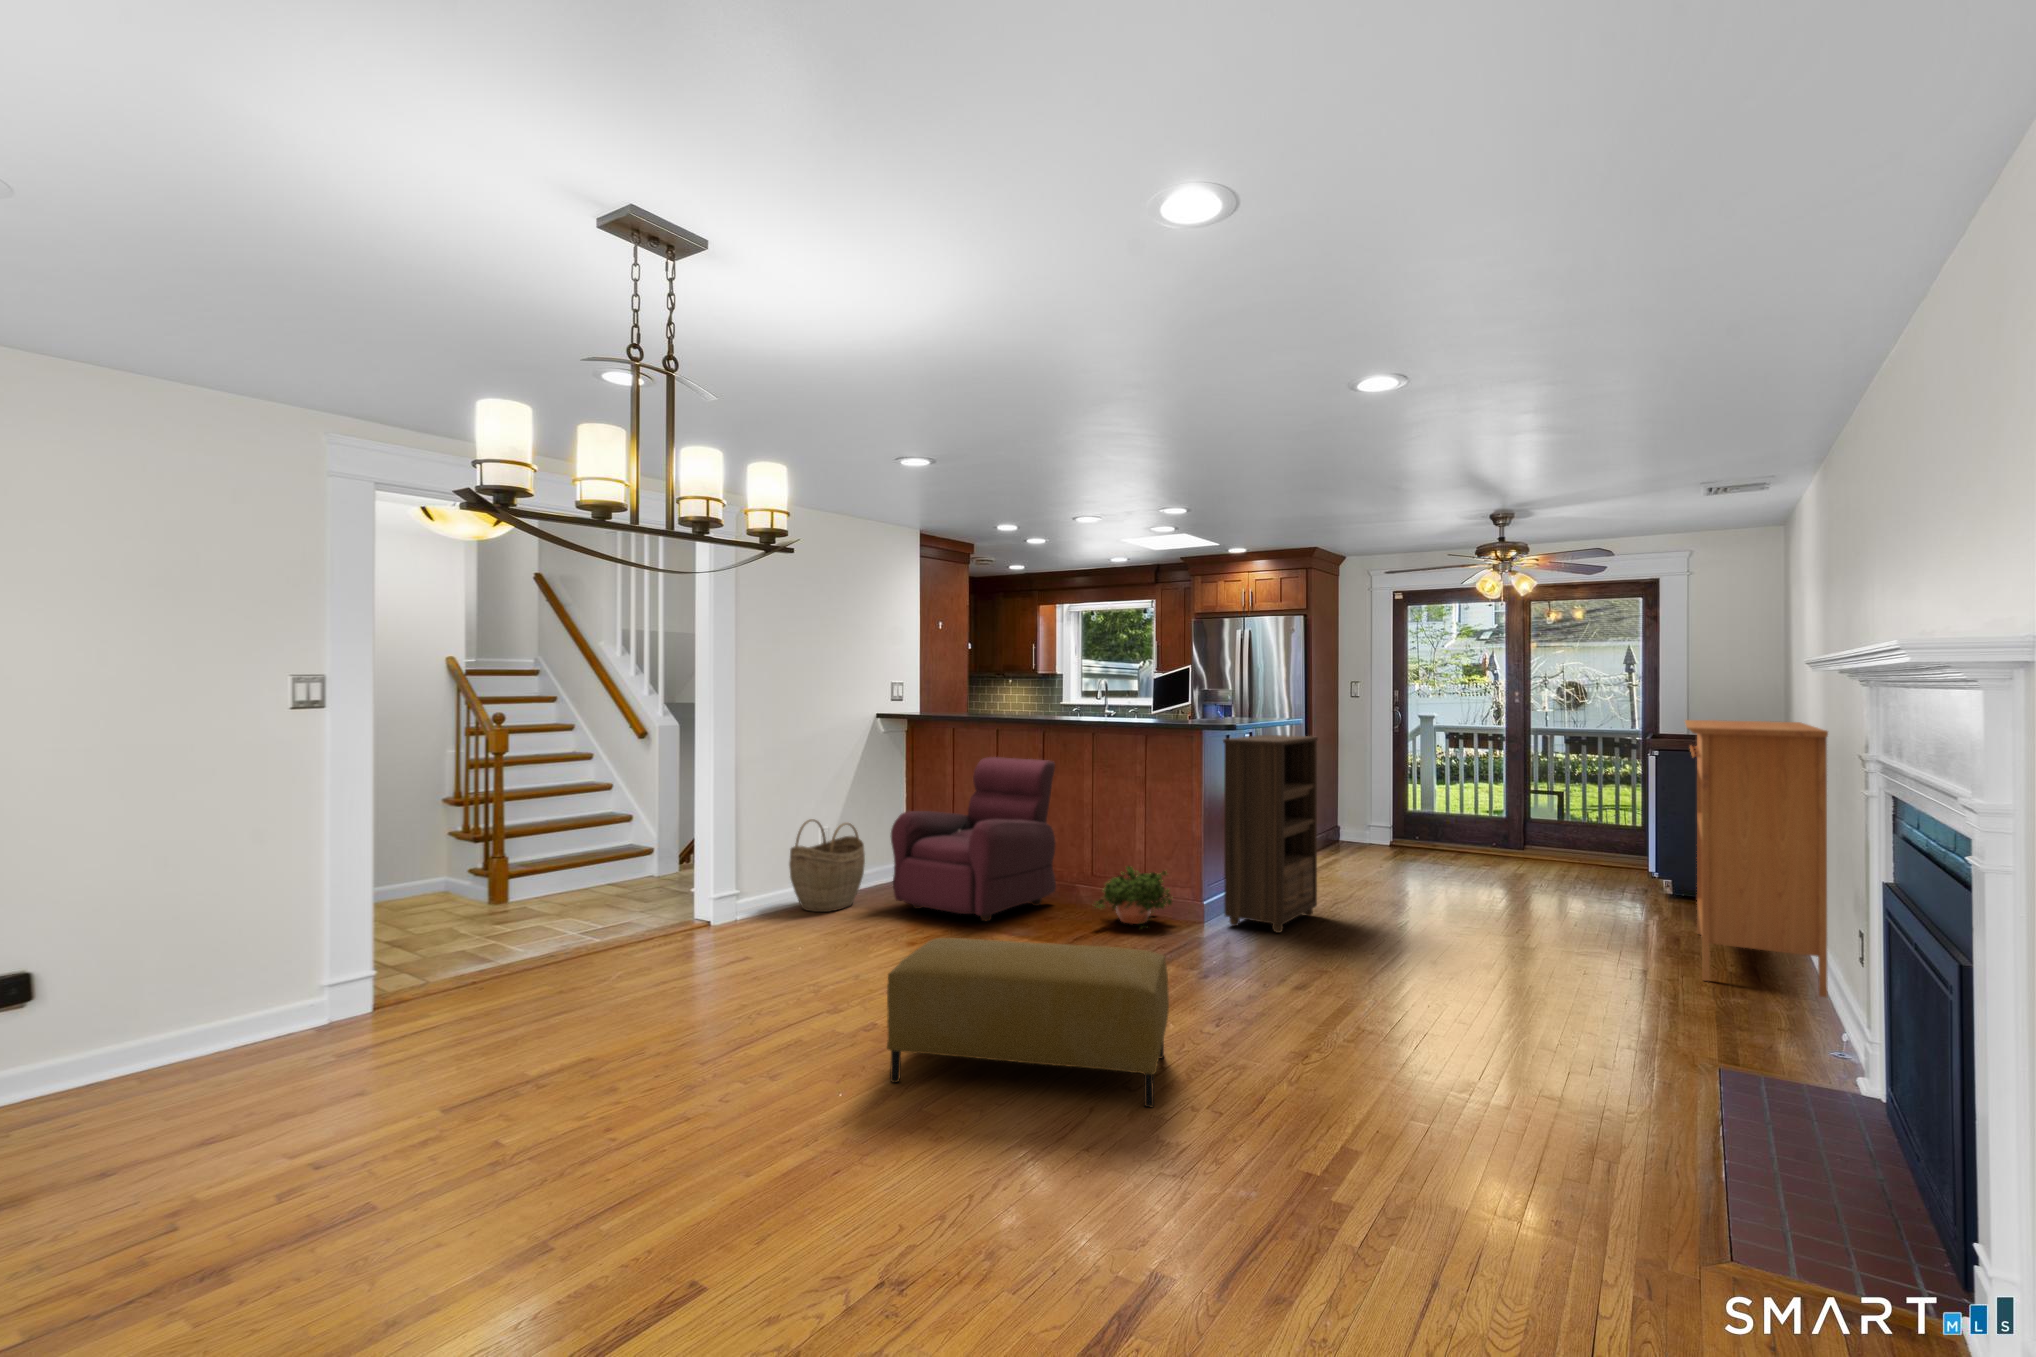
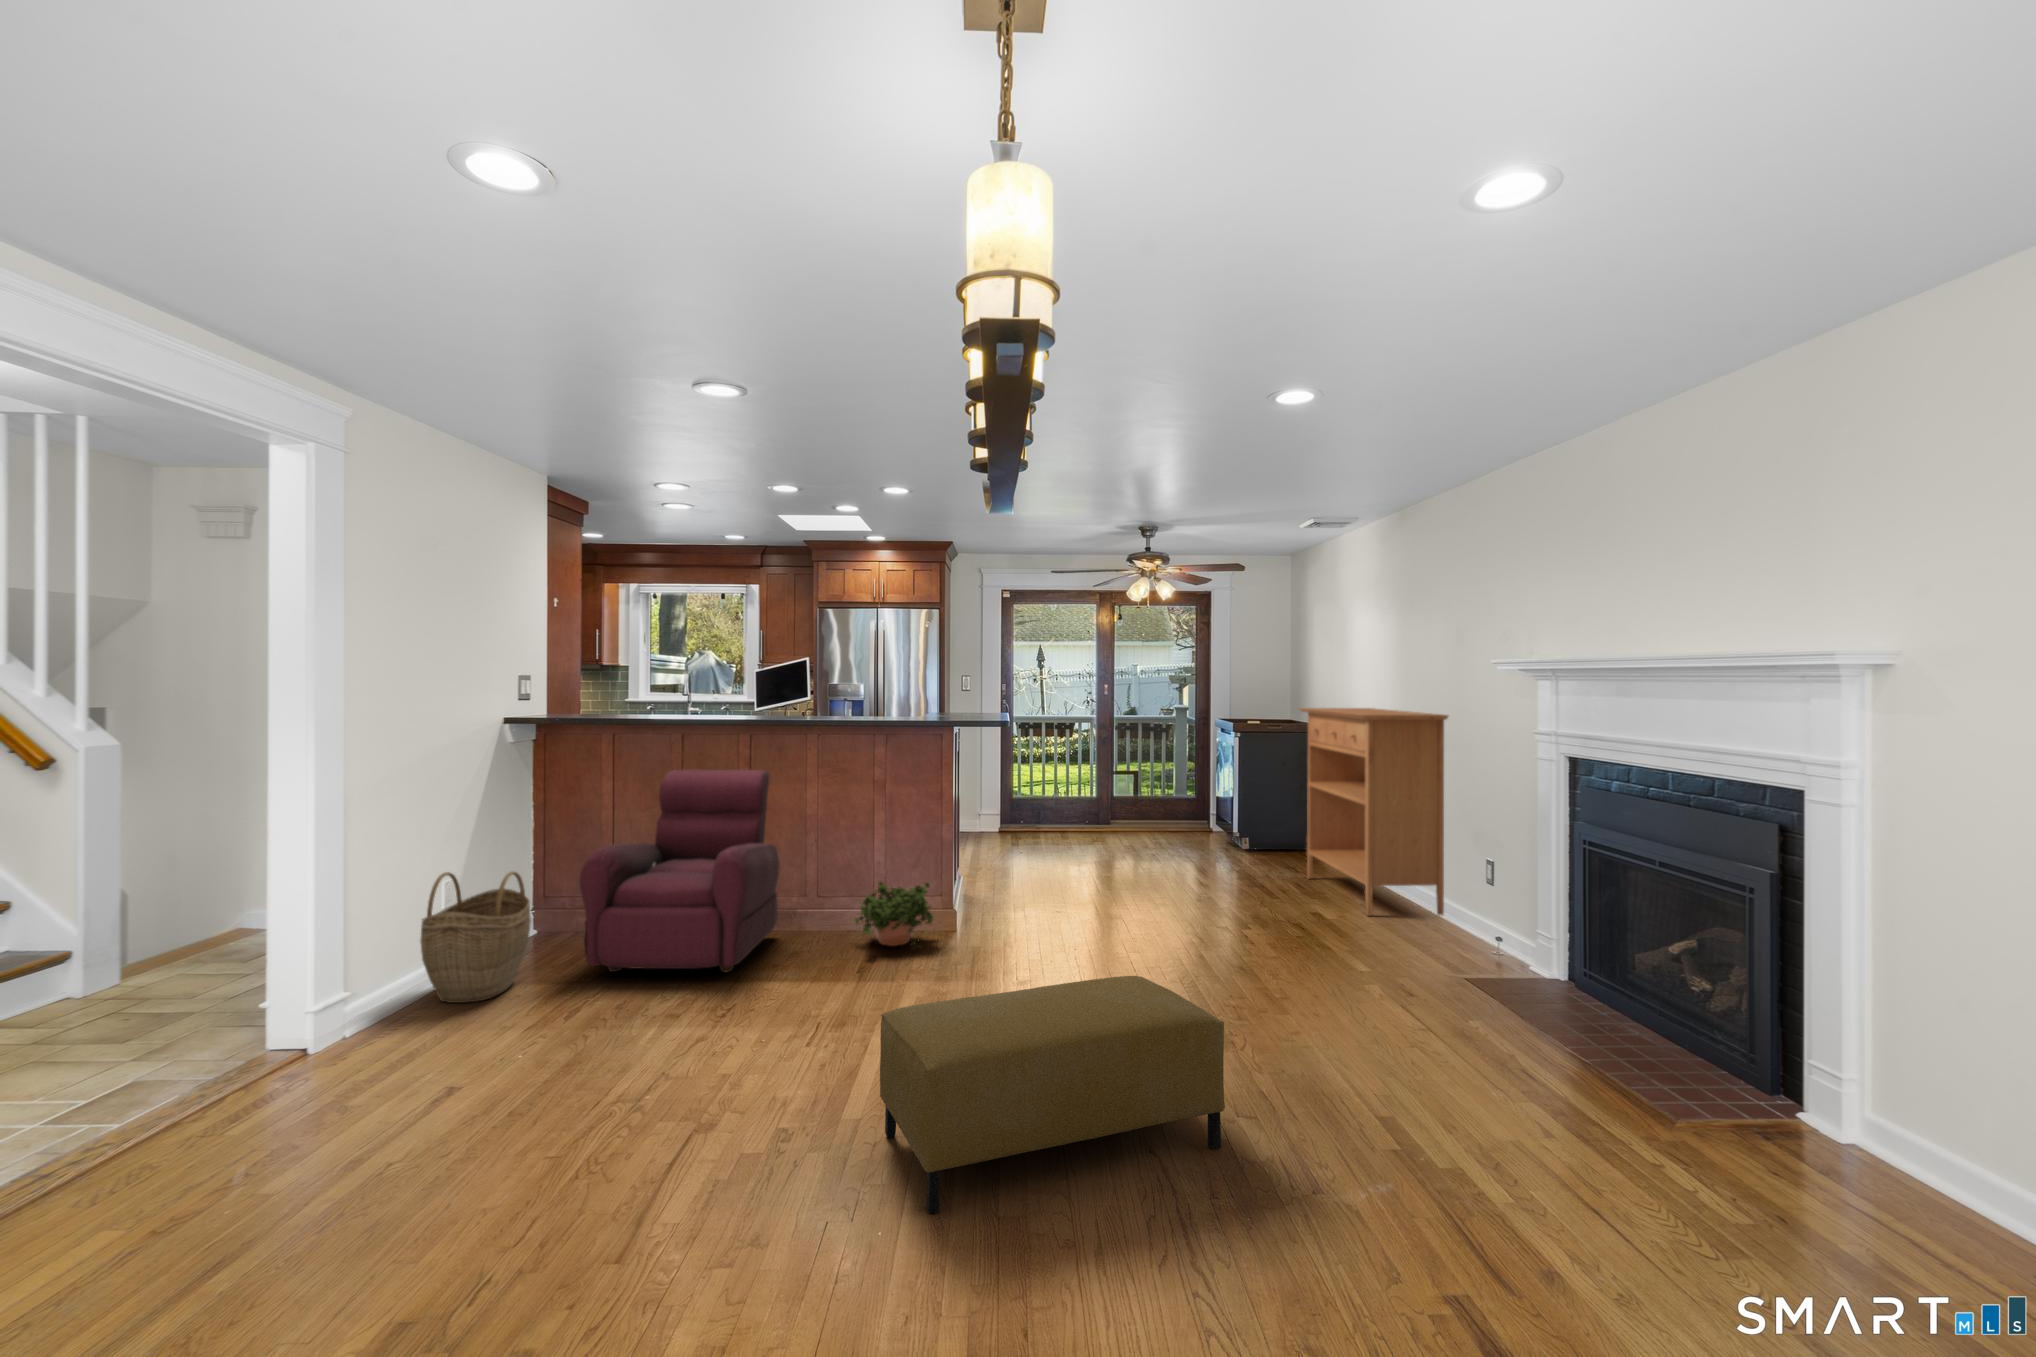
bookshelf: present [1223,735,1318,933] -> none [983,731,1045,931]

